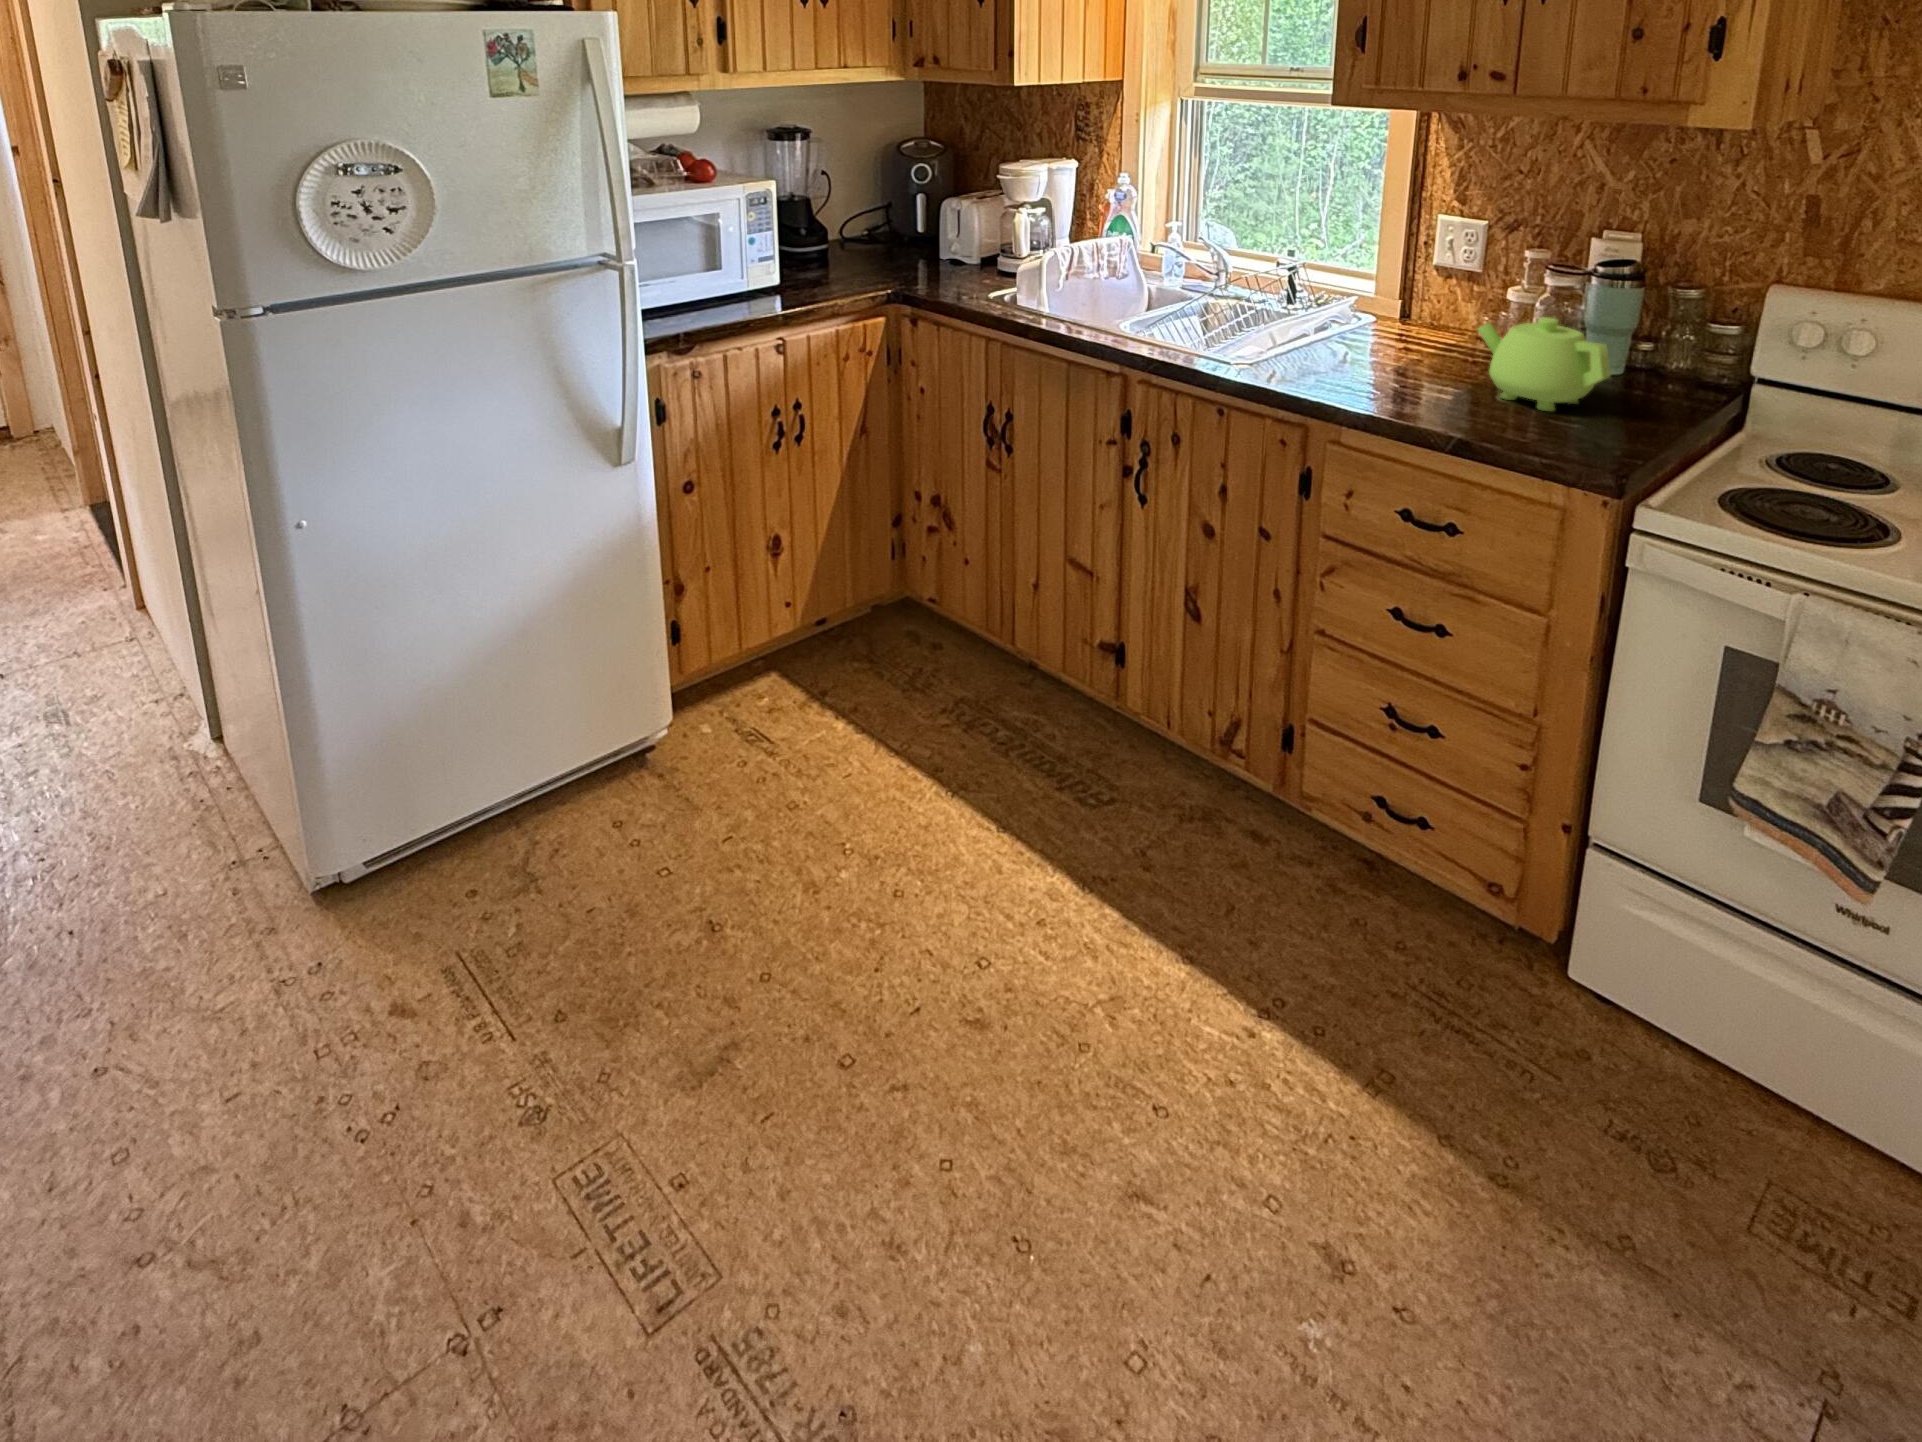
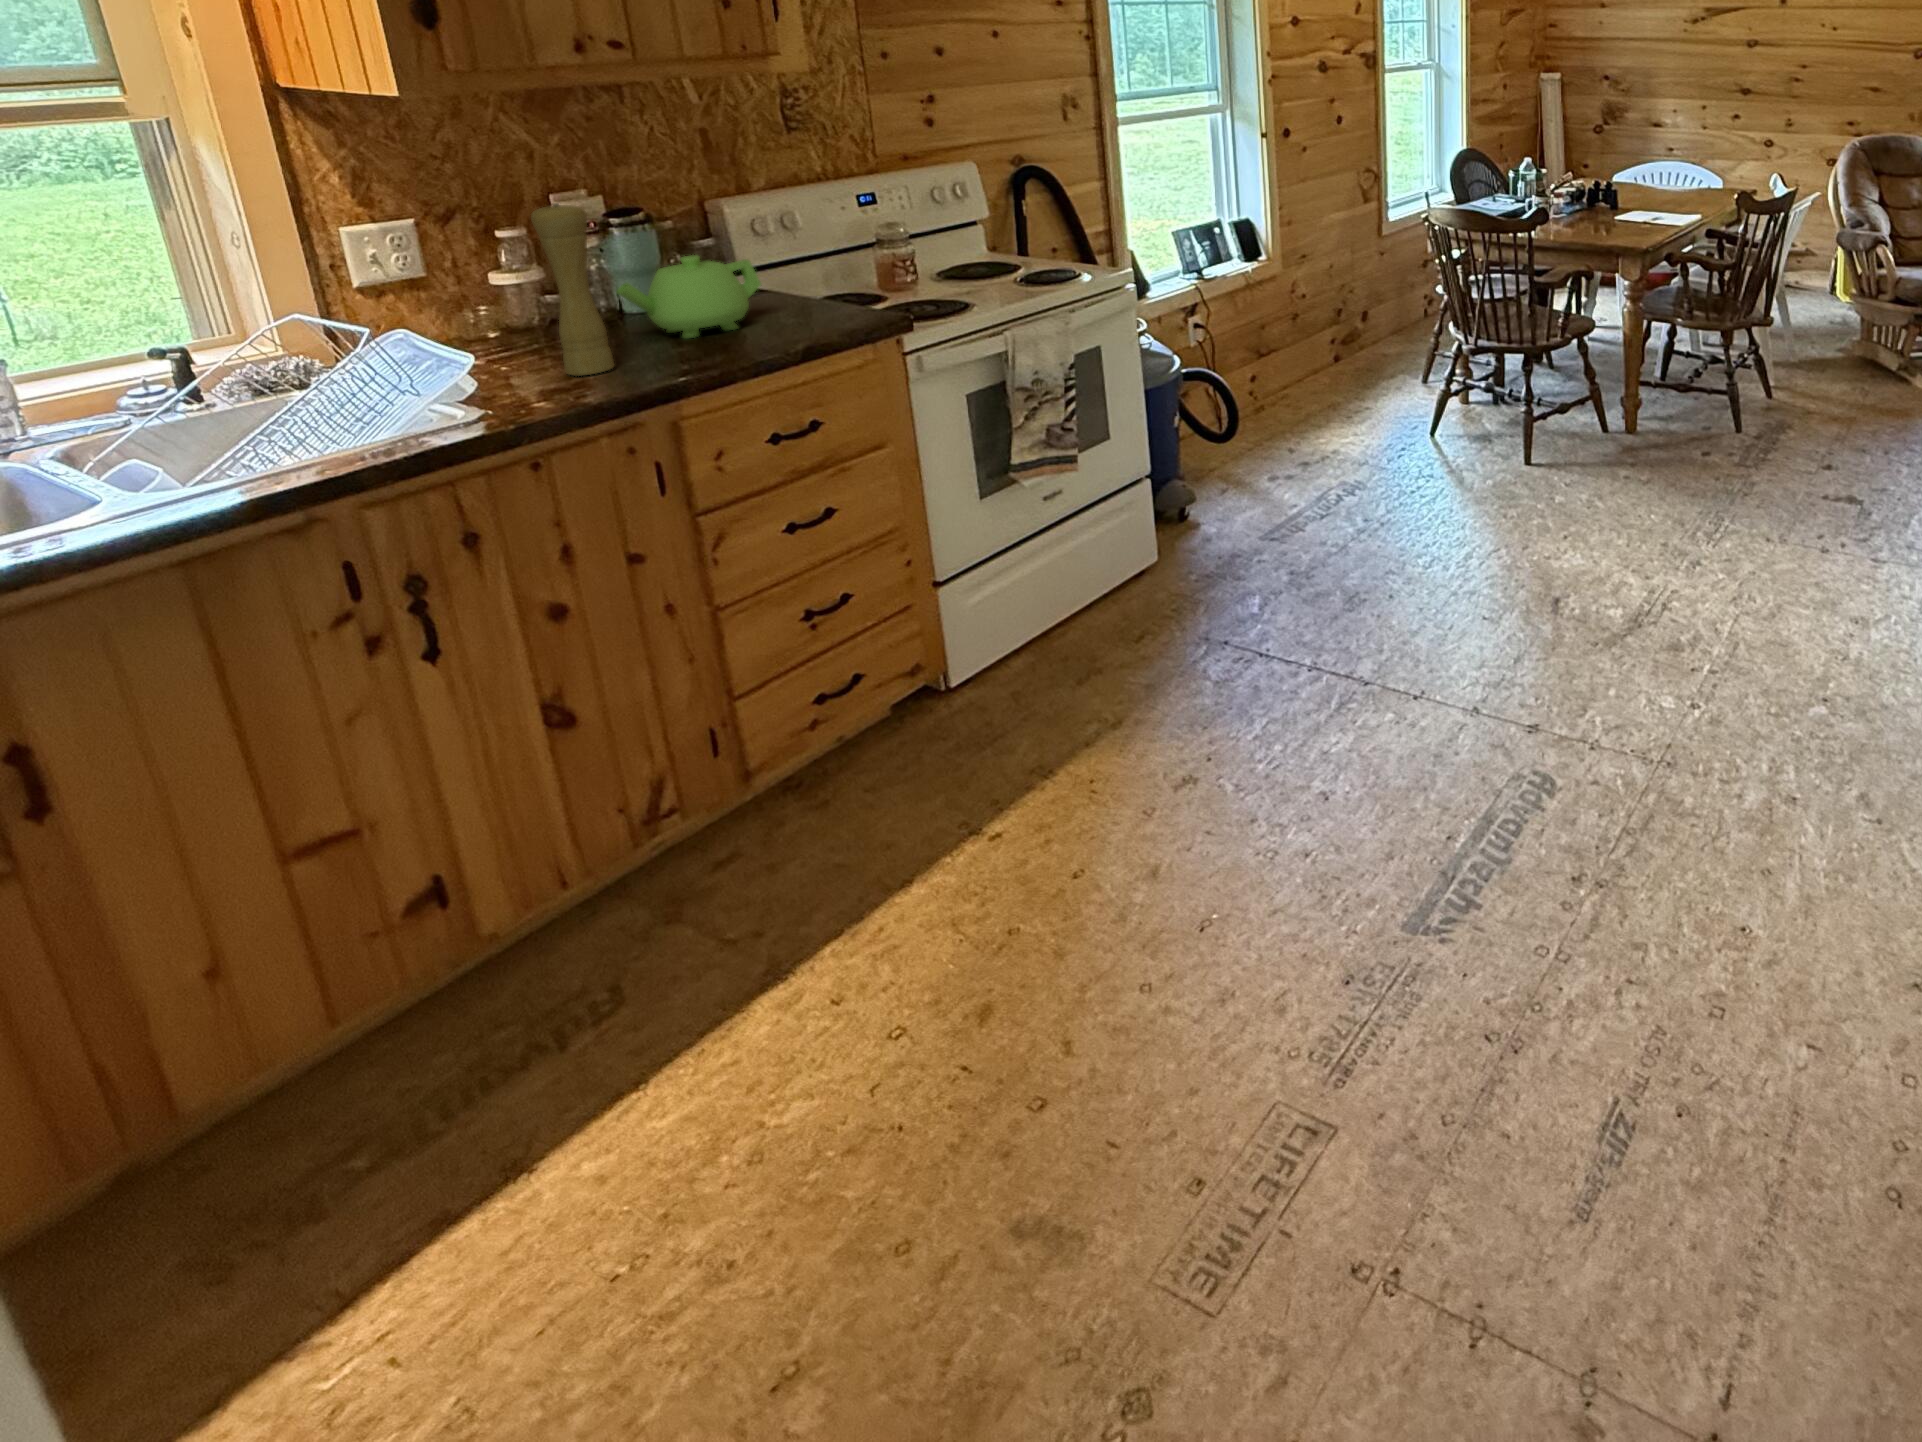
pepper mill: none [1354,222,1408,383] -> present [531,203,614,376]

